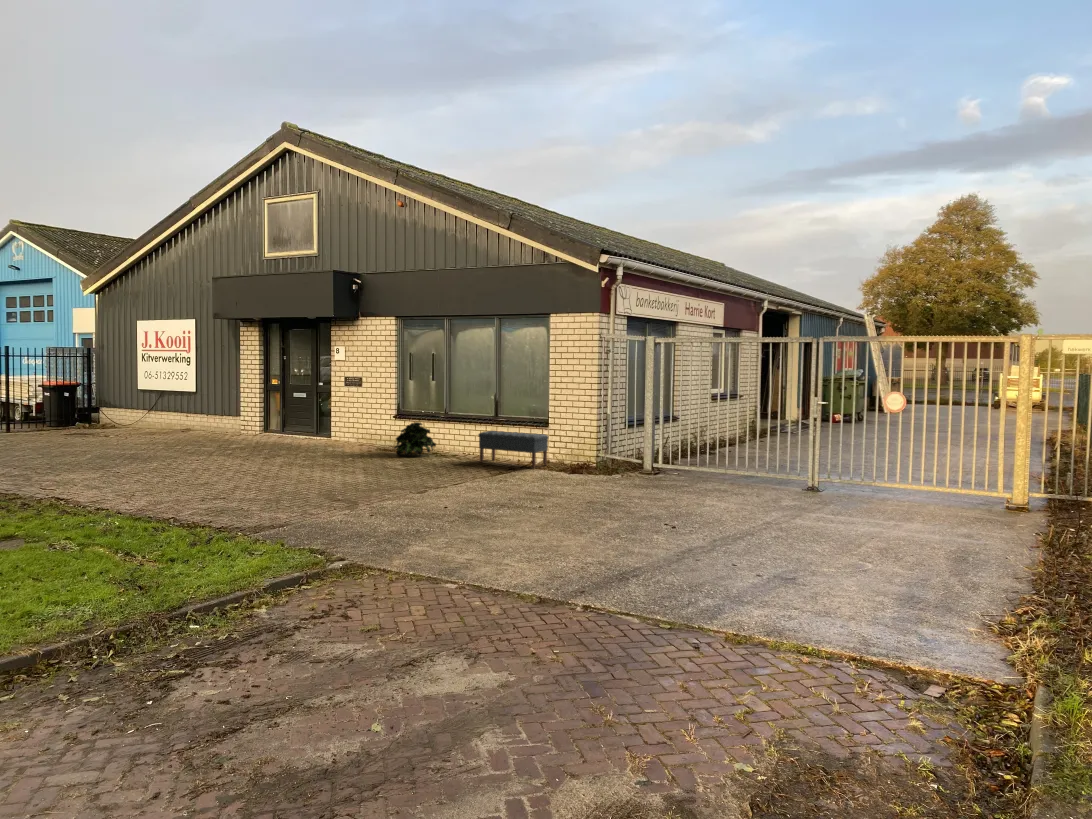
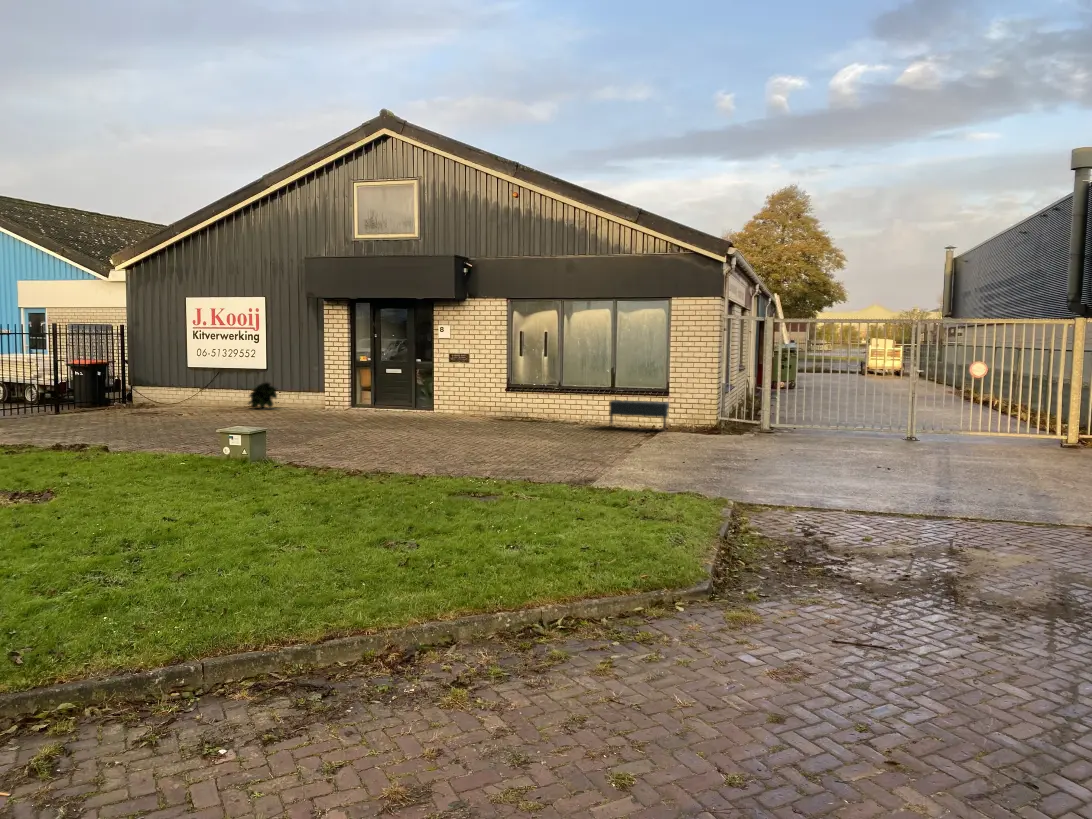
potted plant: present [394,422,436,456] -> present [249,382,279,408]

